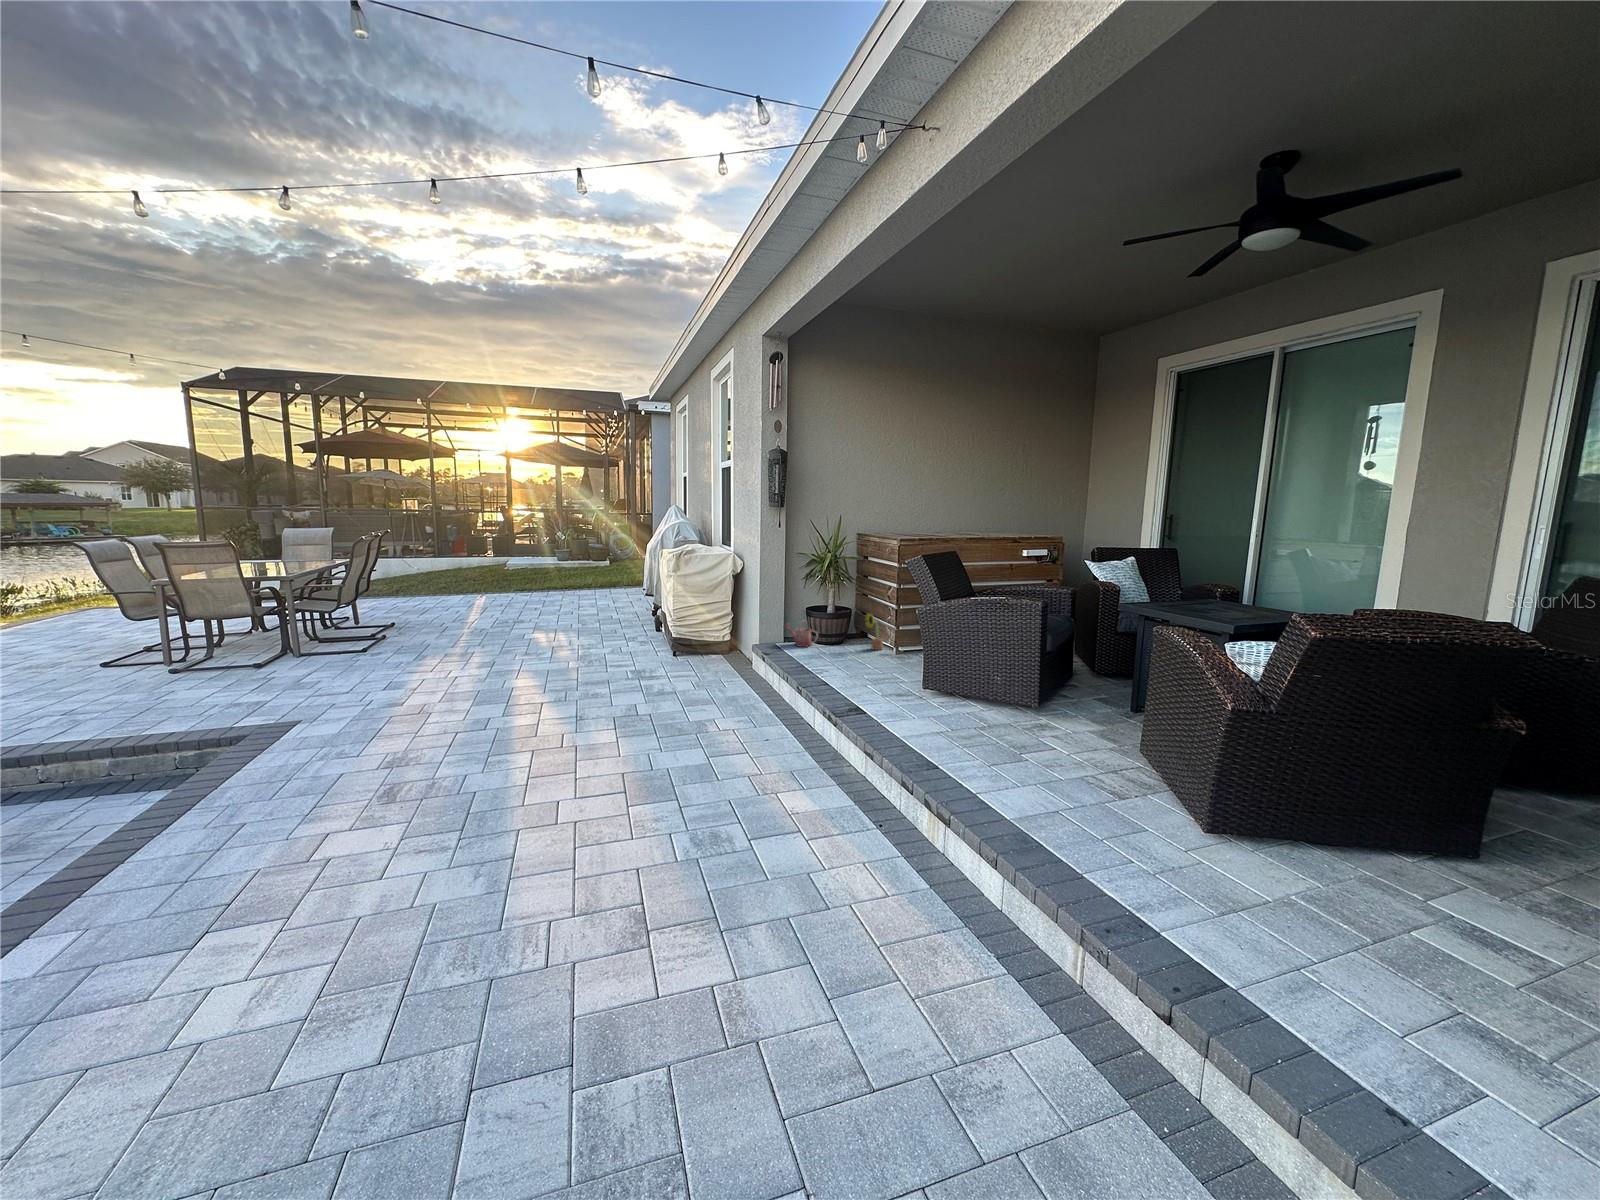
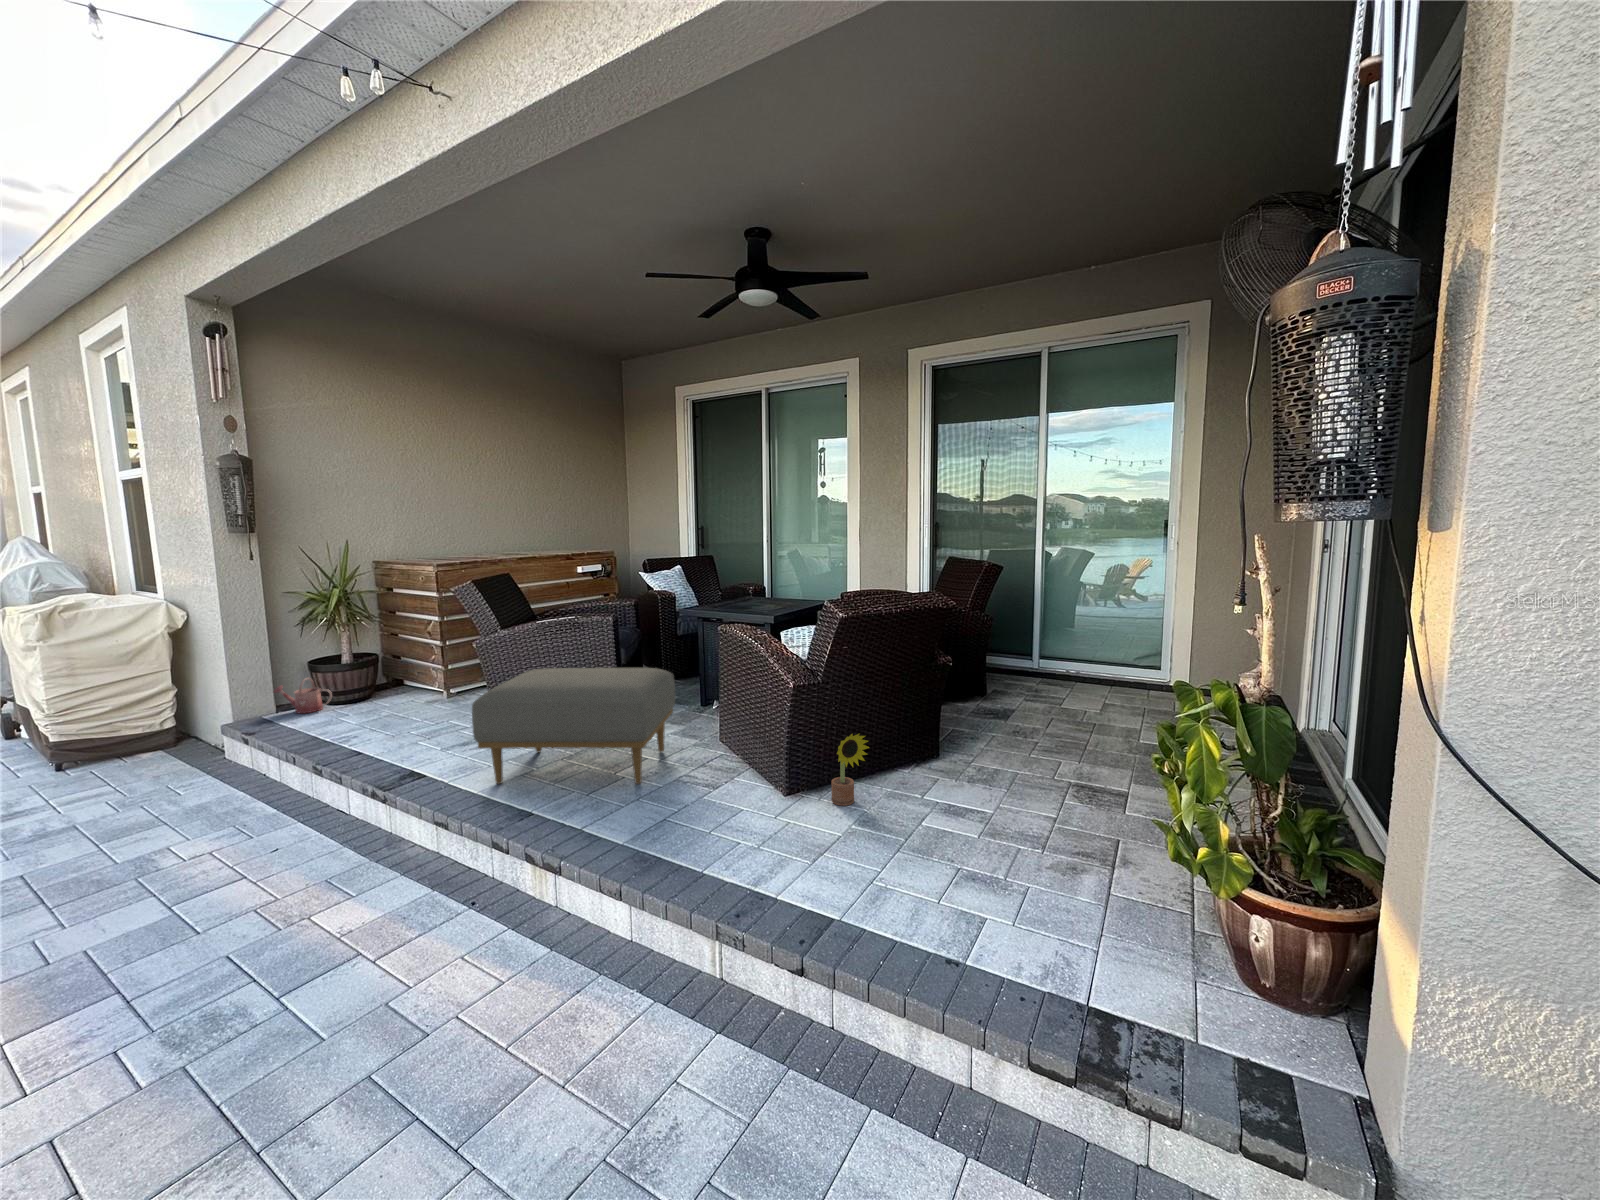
decorative plant: present [866,614,883,650] -> present [832,734,870,806]
ottoman: none [902,641,1096,770] -> present [472,668,676,784]

